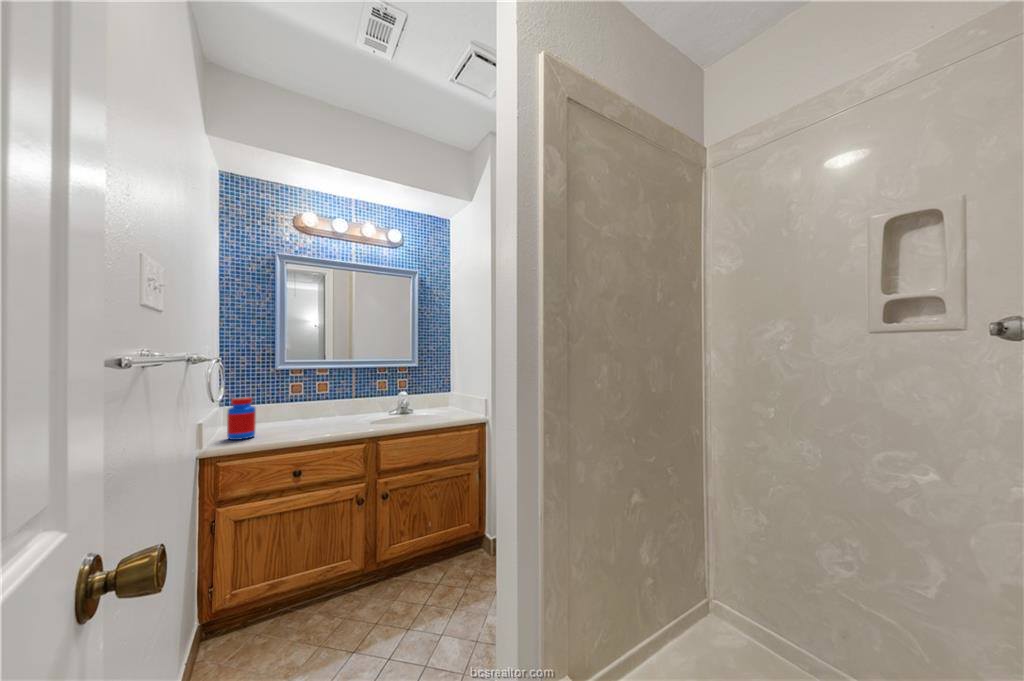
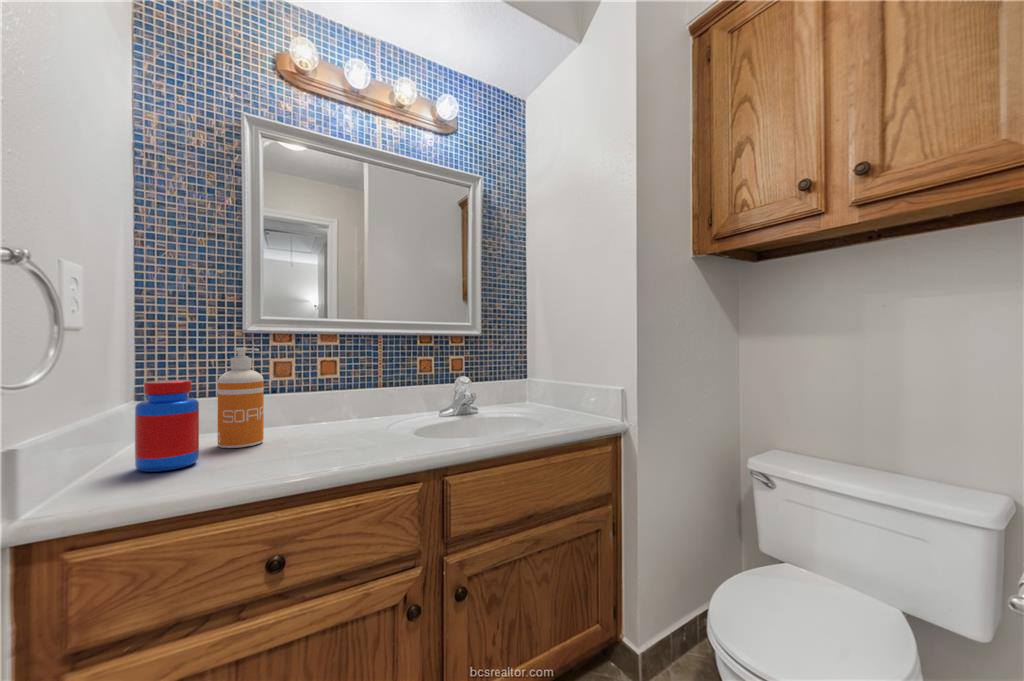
soap dispenser: none [263,380,286,431] -> present [218,348,264,448]

